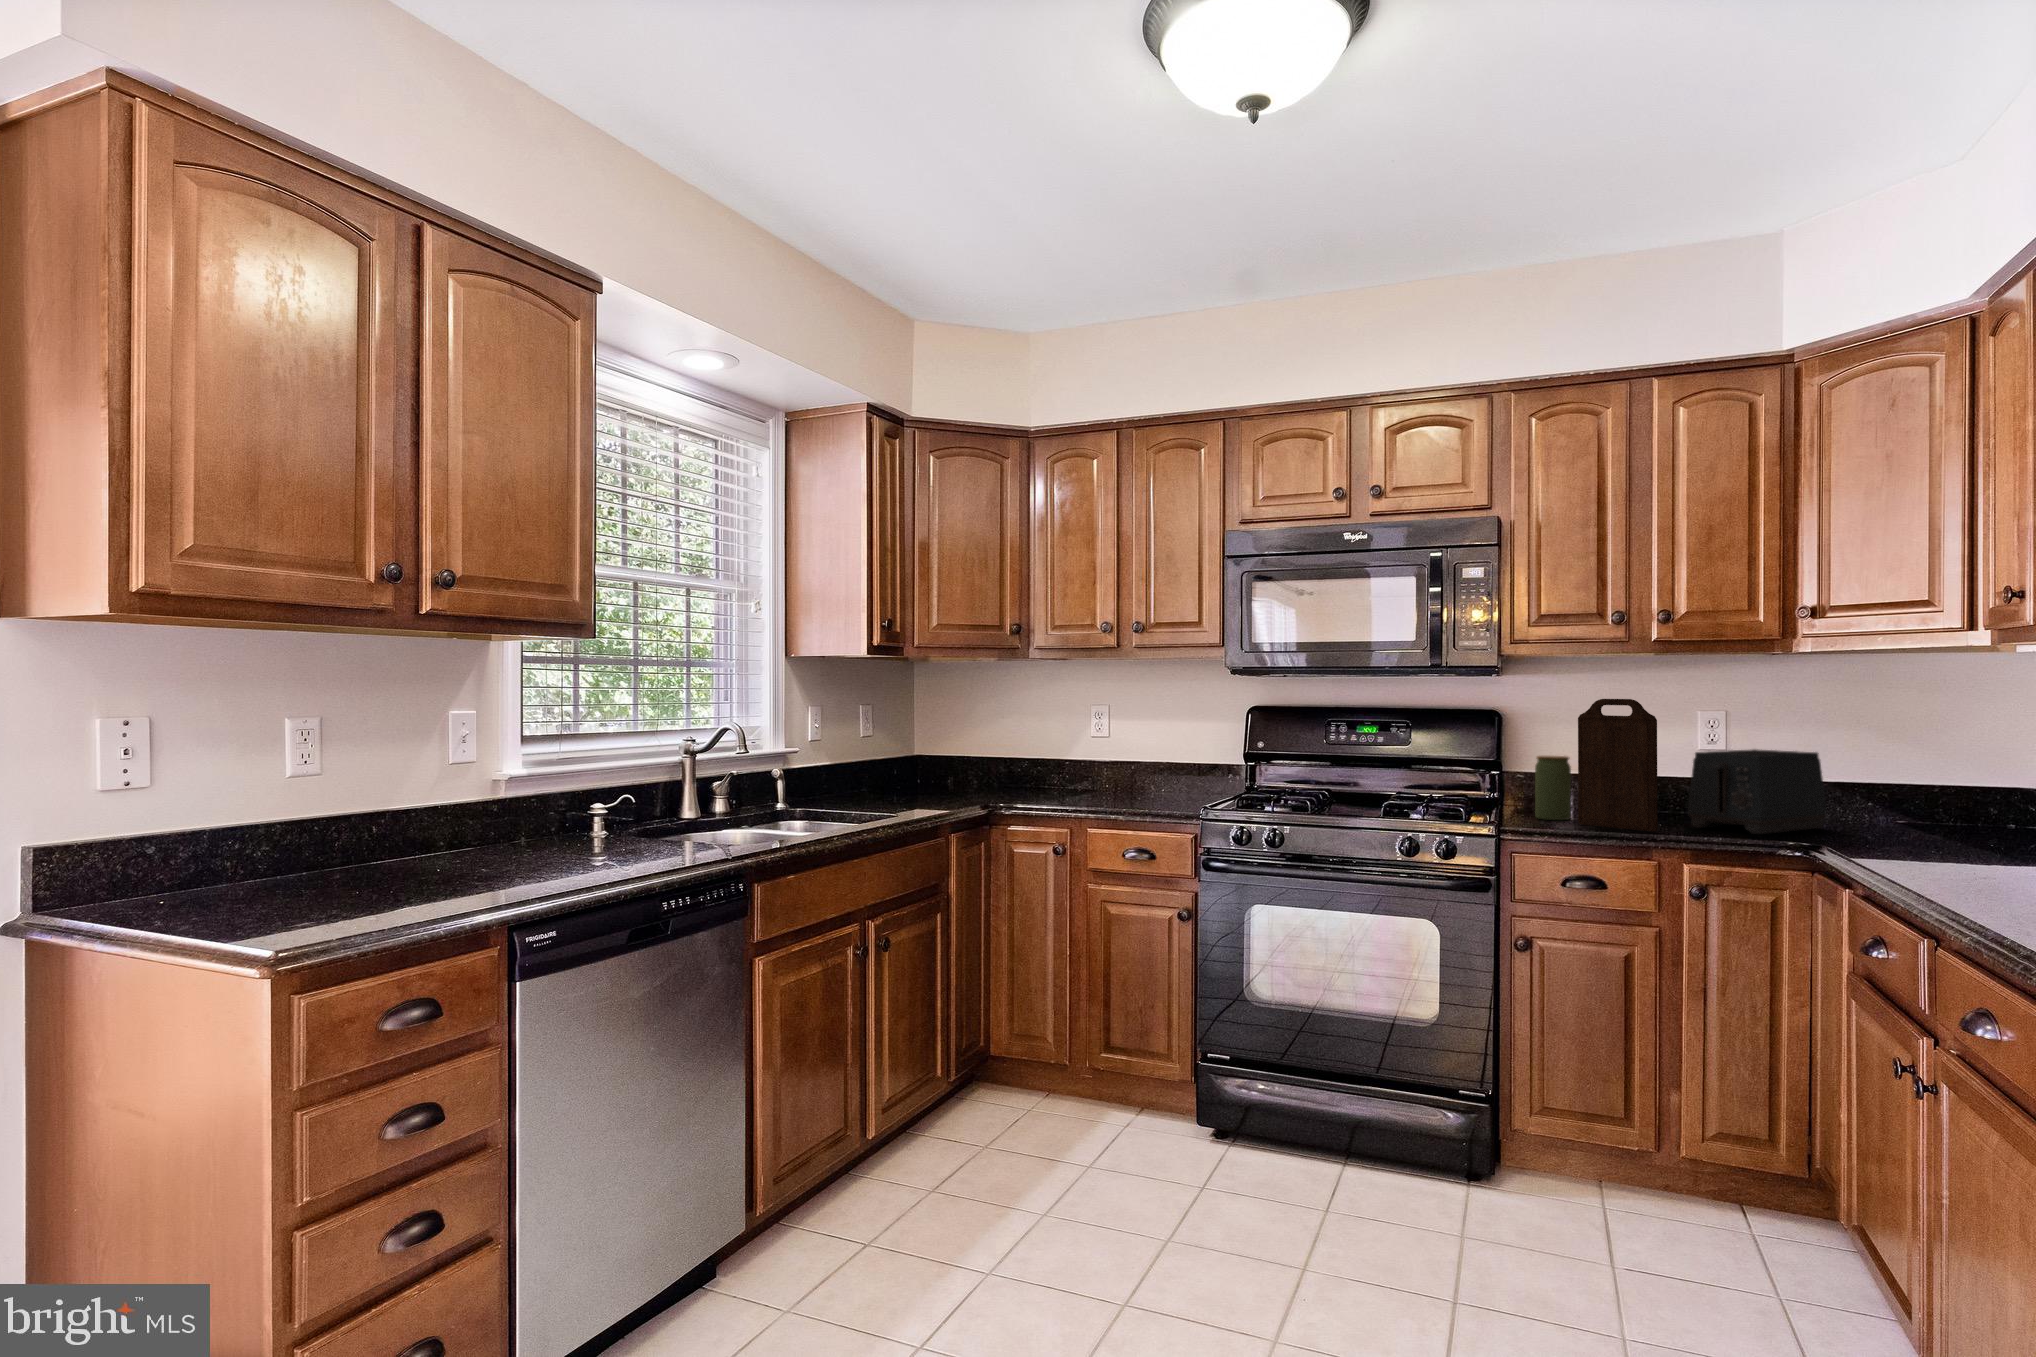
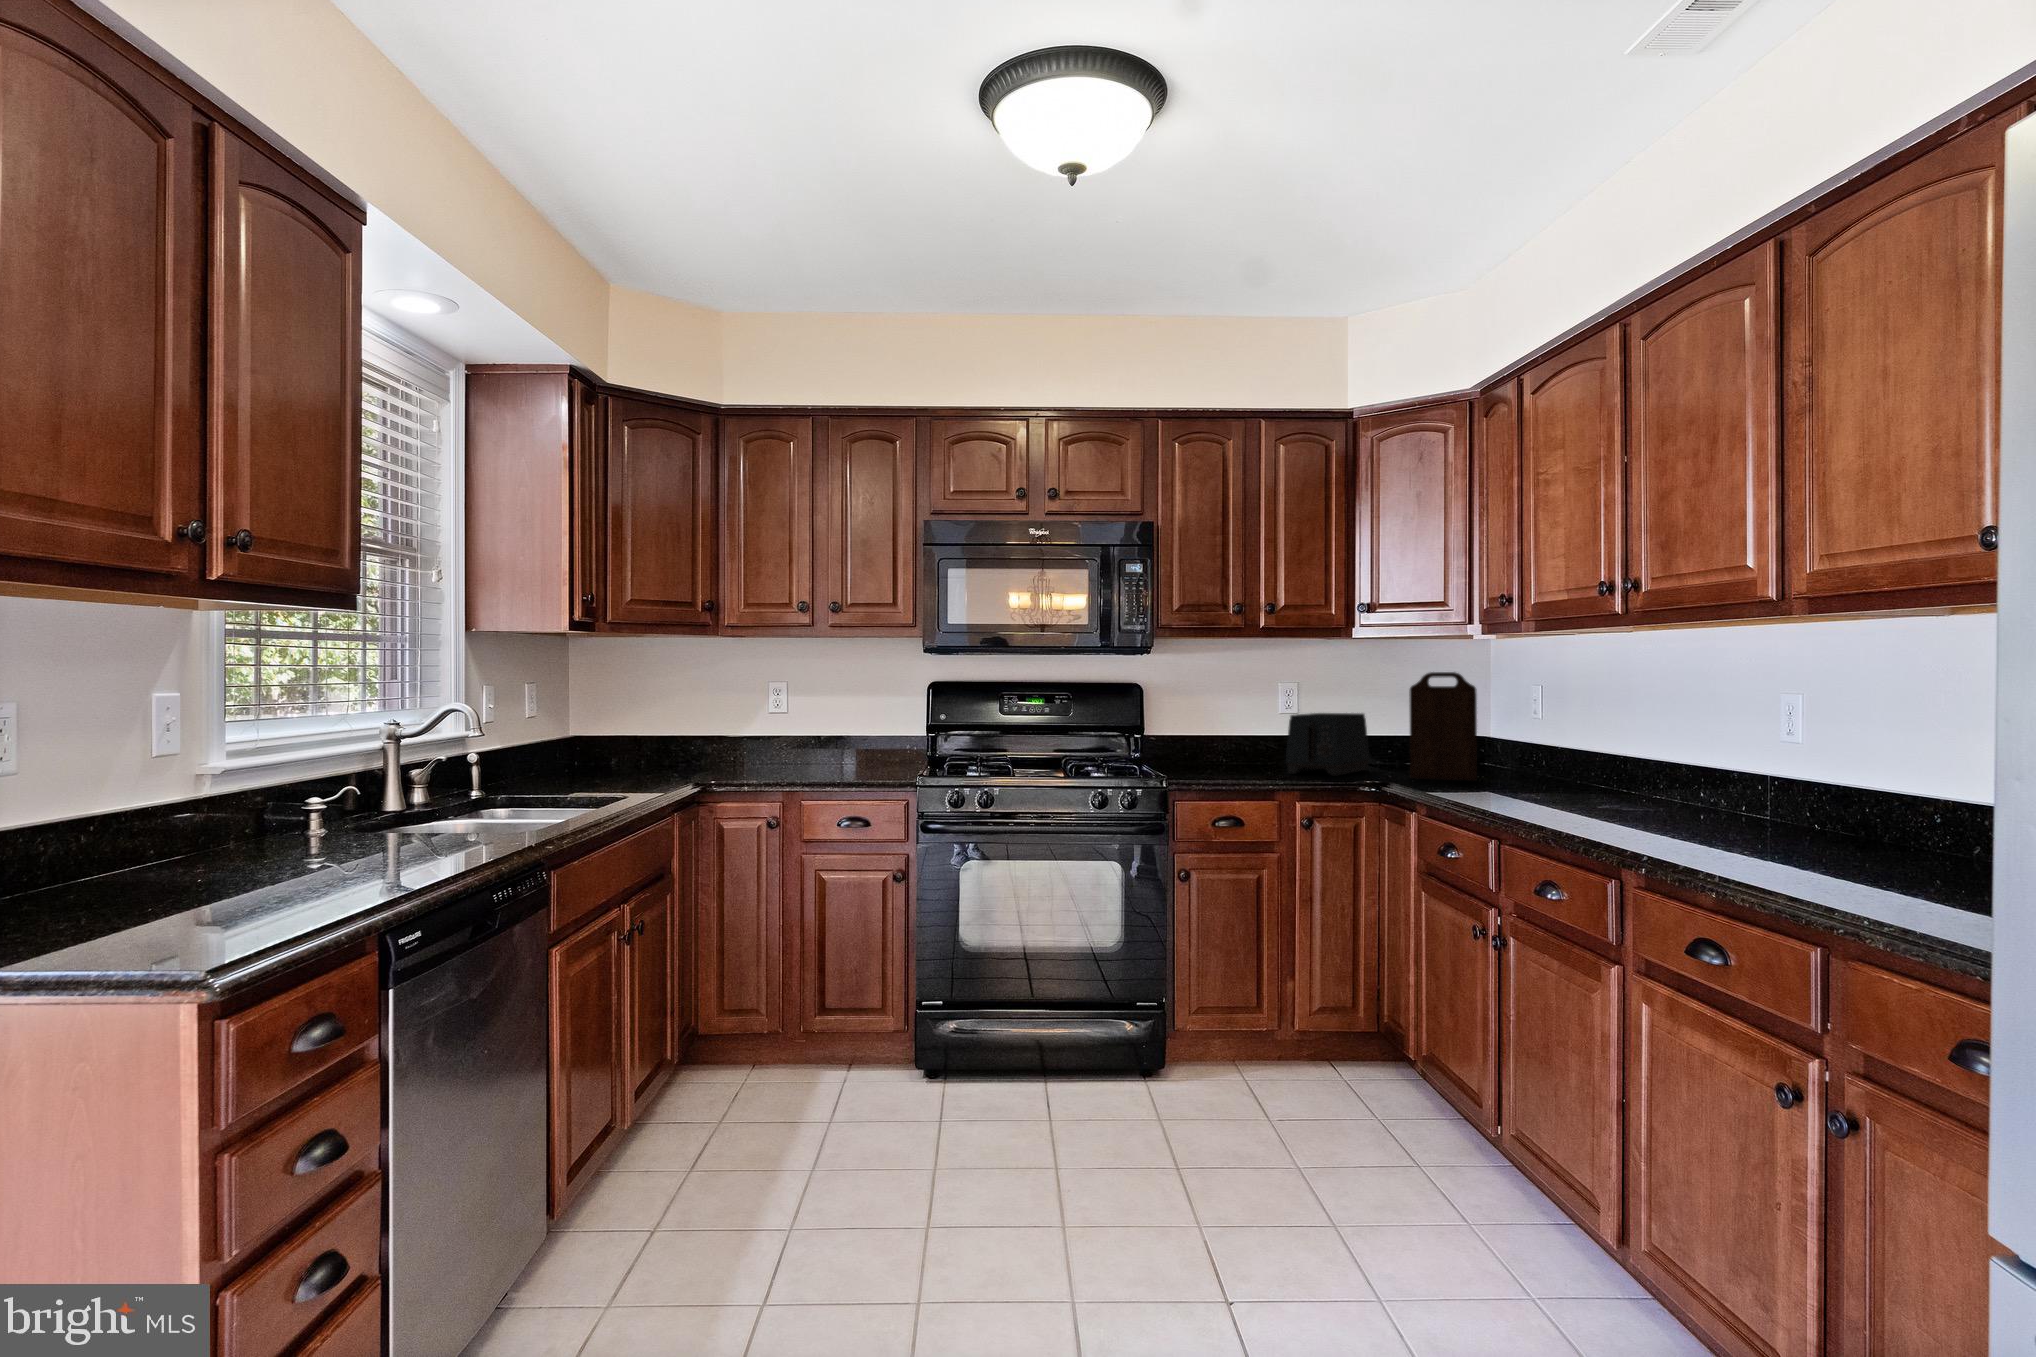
cutting board: present [1578,699,1658,832] -> present [1409,672,1477,781]
jar: present [1535,756,1571,820] -> none [1174,721,1201,774]

